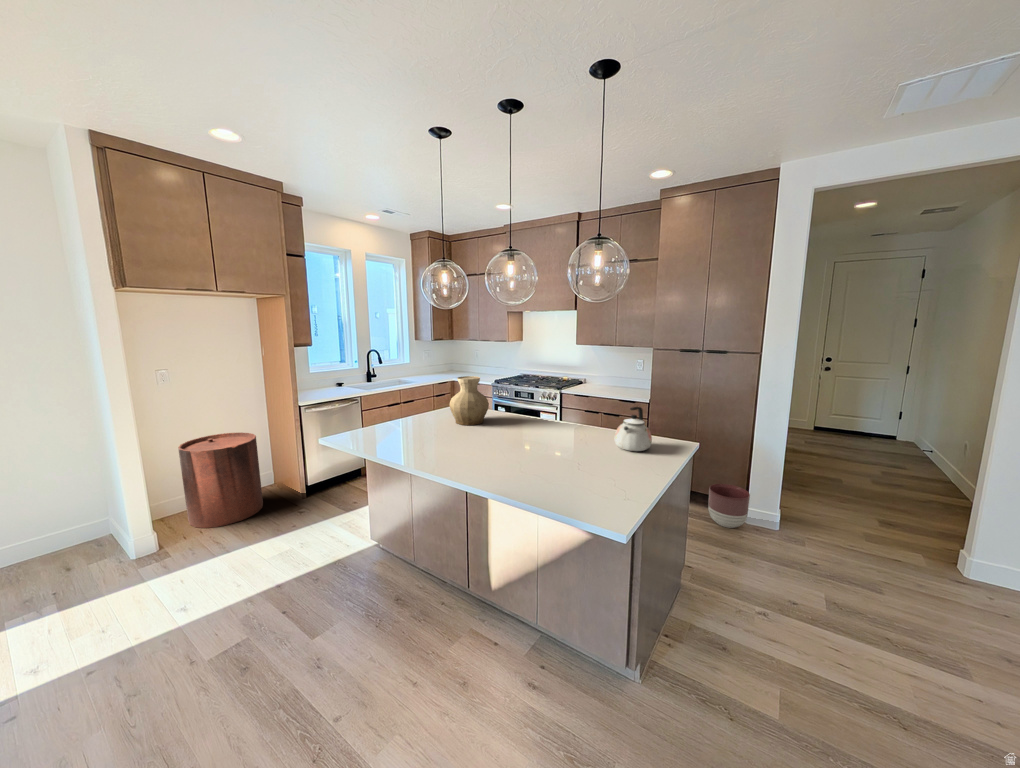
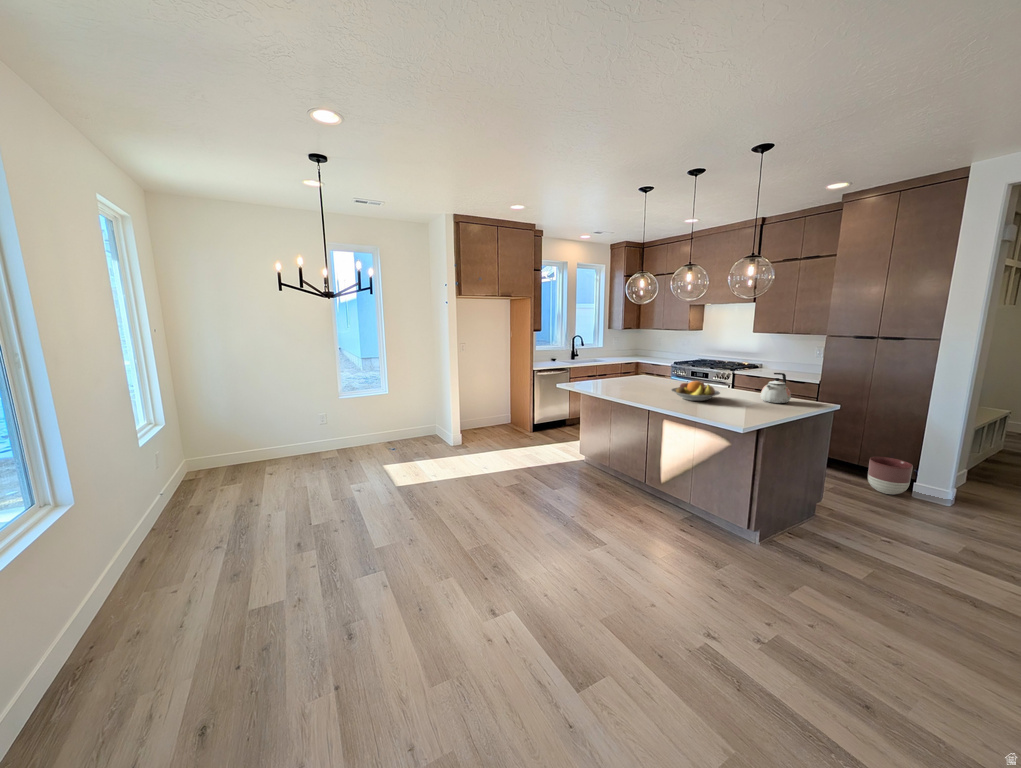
vase: present [450,376,489,425] -> none [639,351,668,385]
fruit bowl: none [496,426,566,460] -> present [671,381,720,401]
trash can: present [178,433,263,528] -> none [469,385,508,439]

